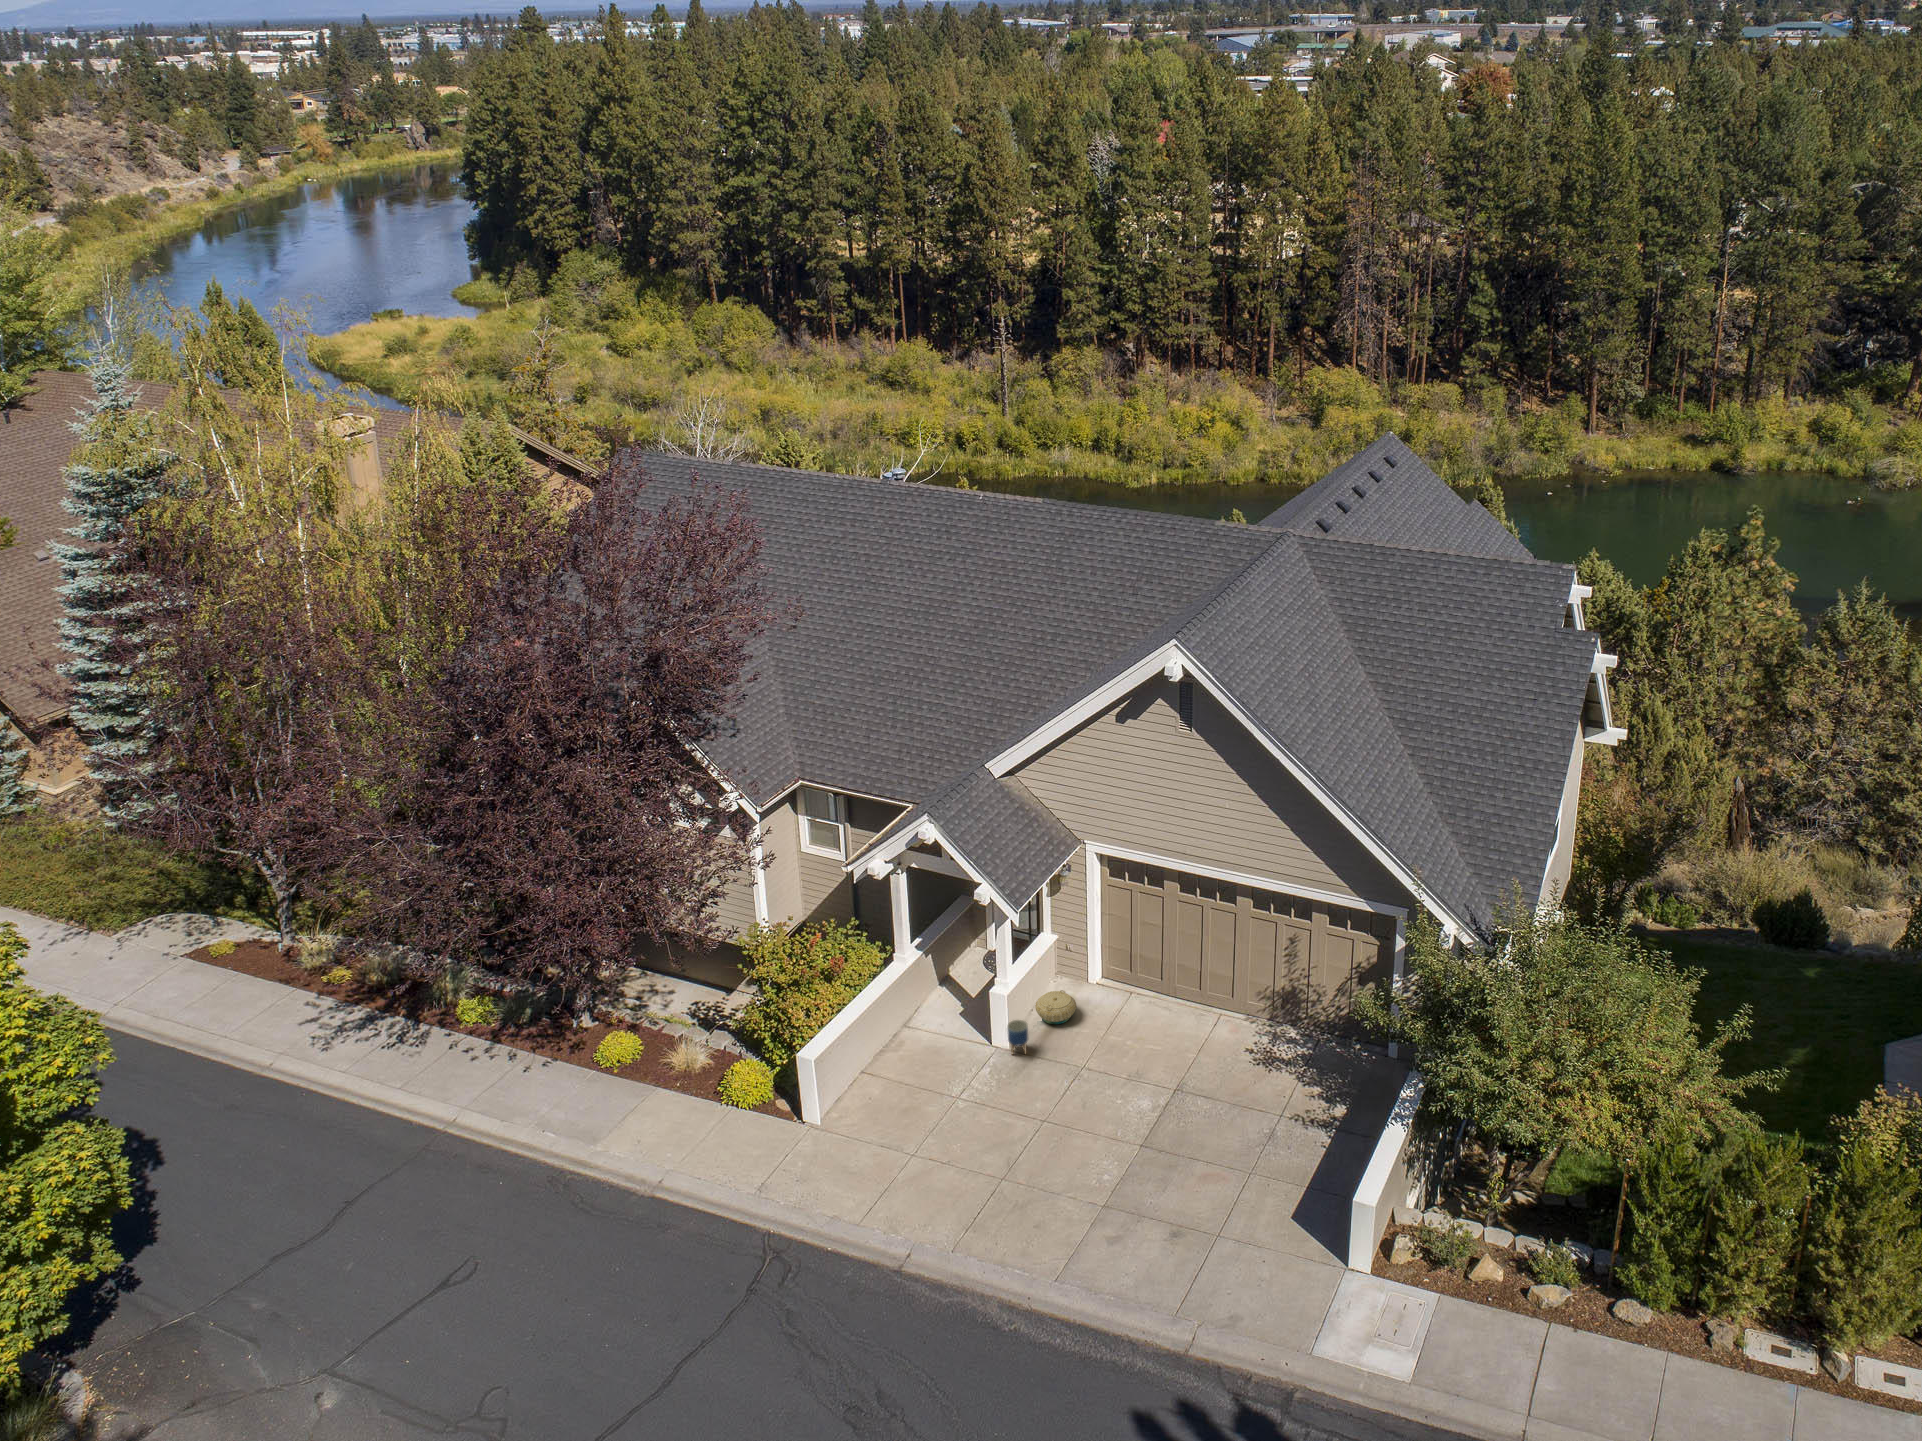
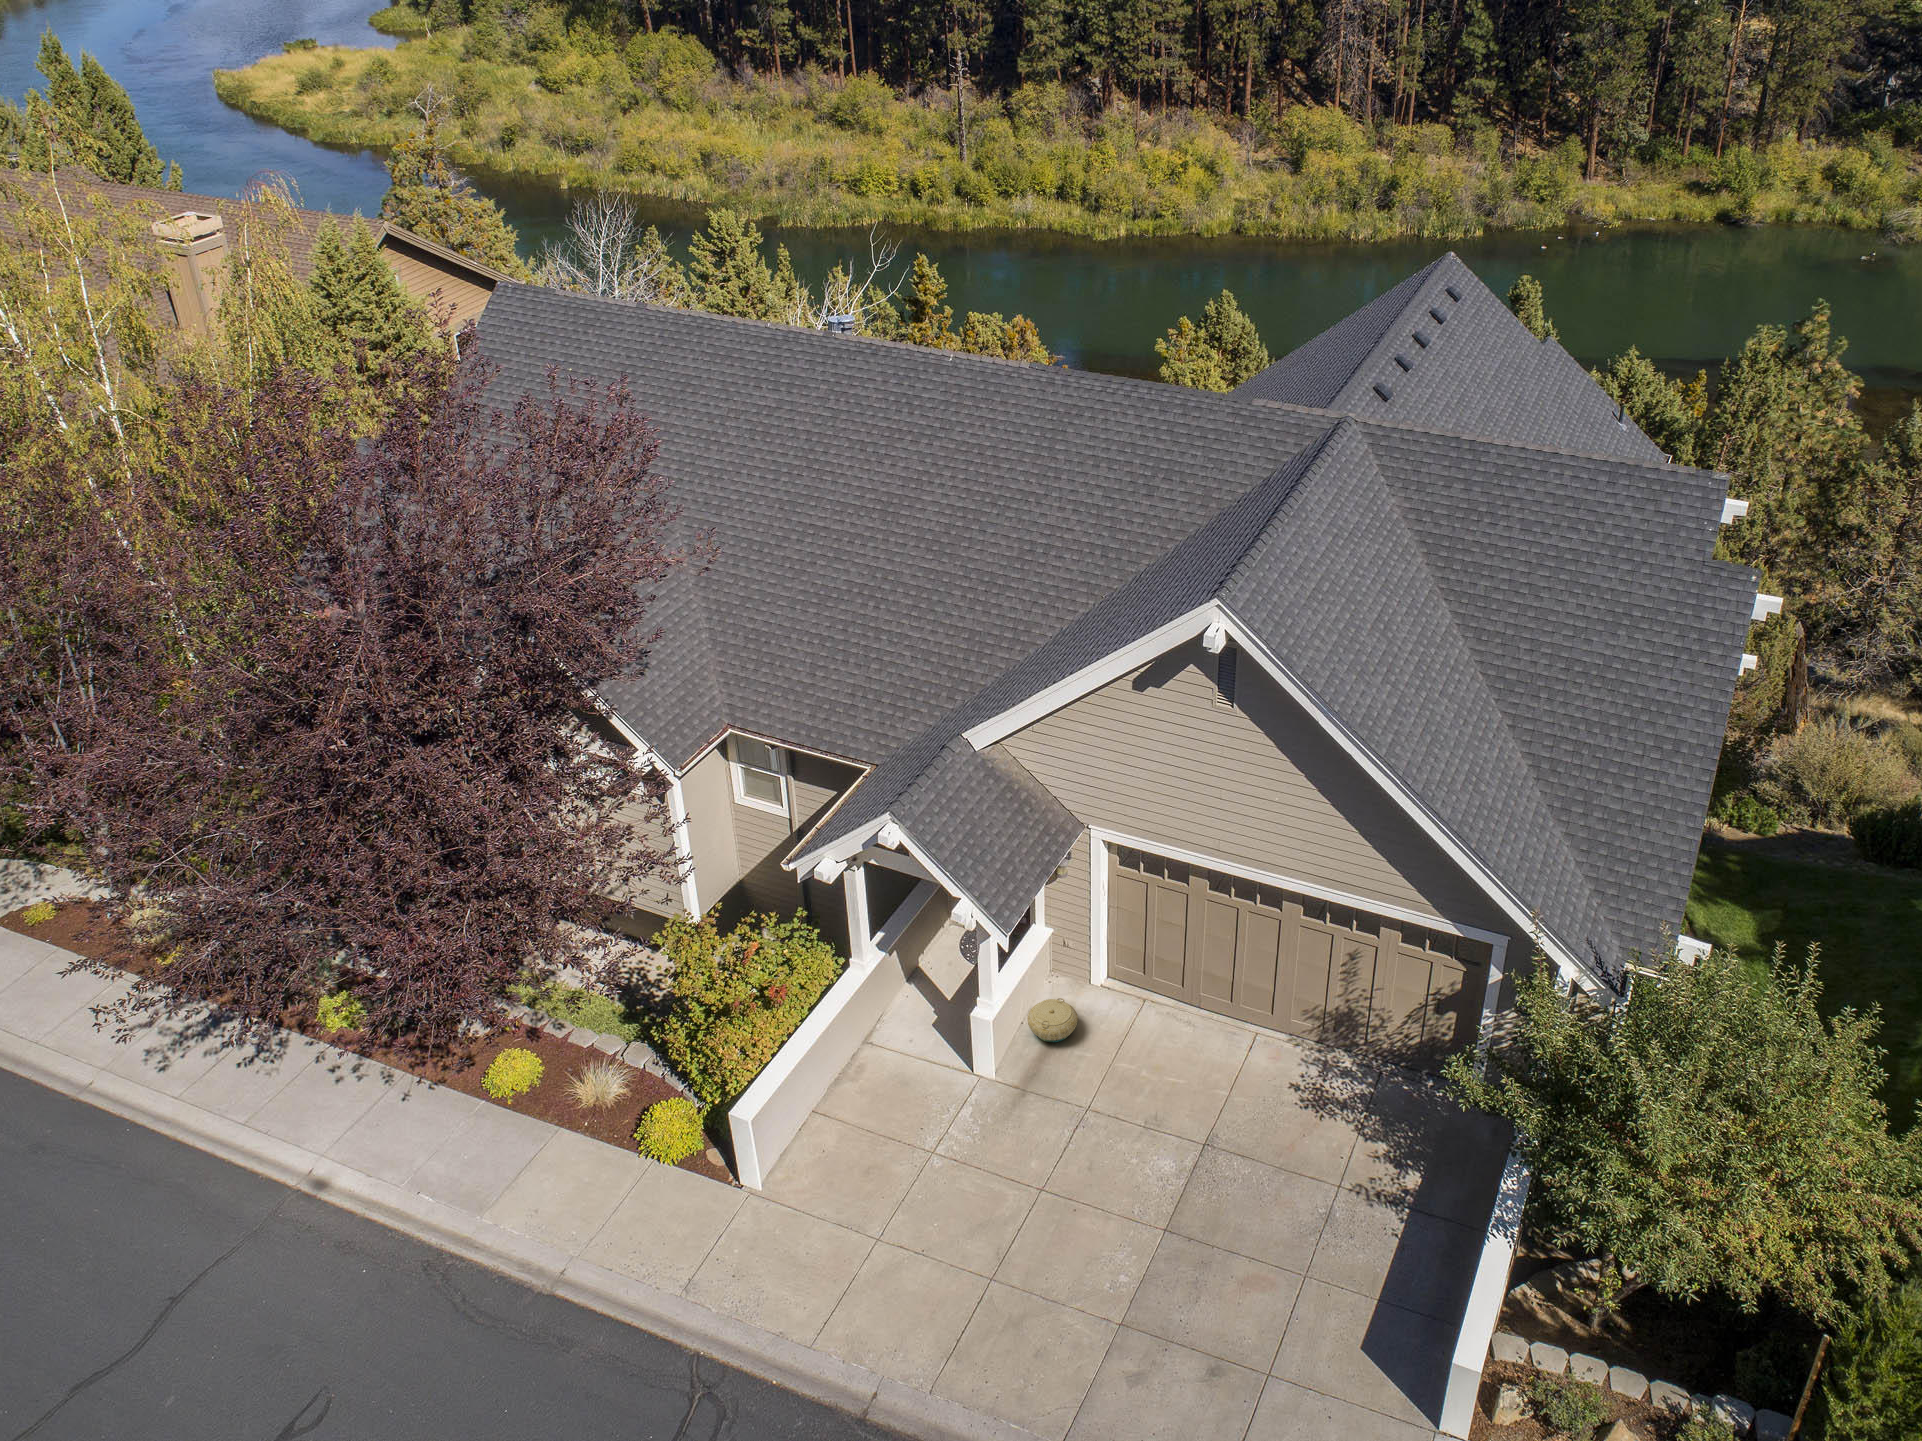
planter: present [1007,1020,1028,1054] -> none [994,1044,1020,1088]

